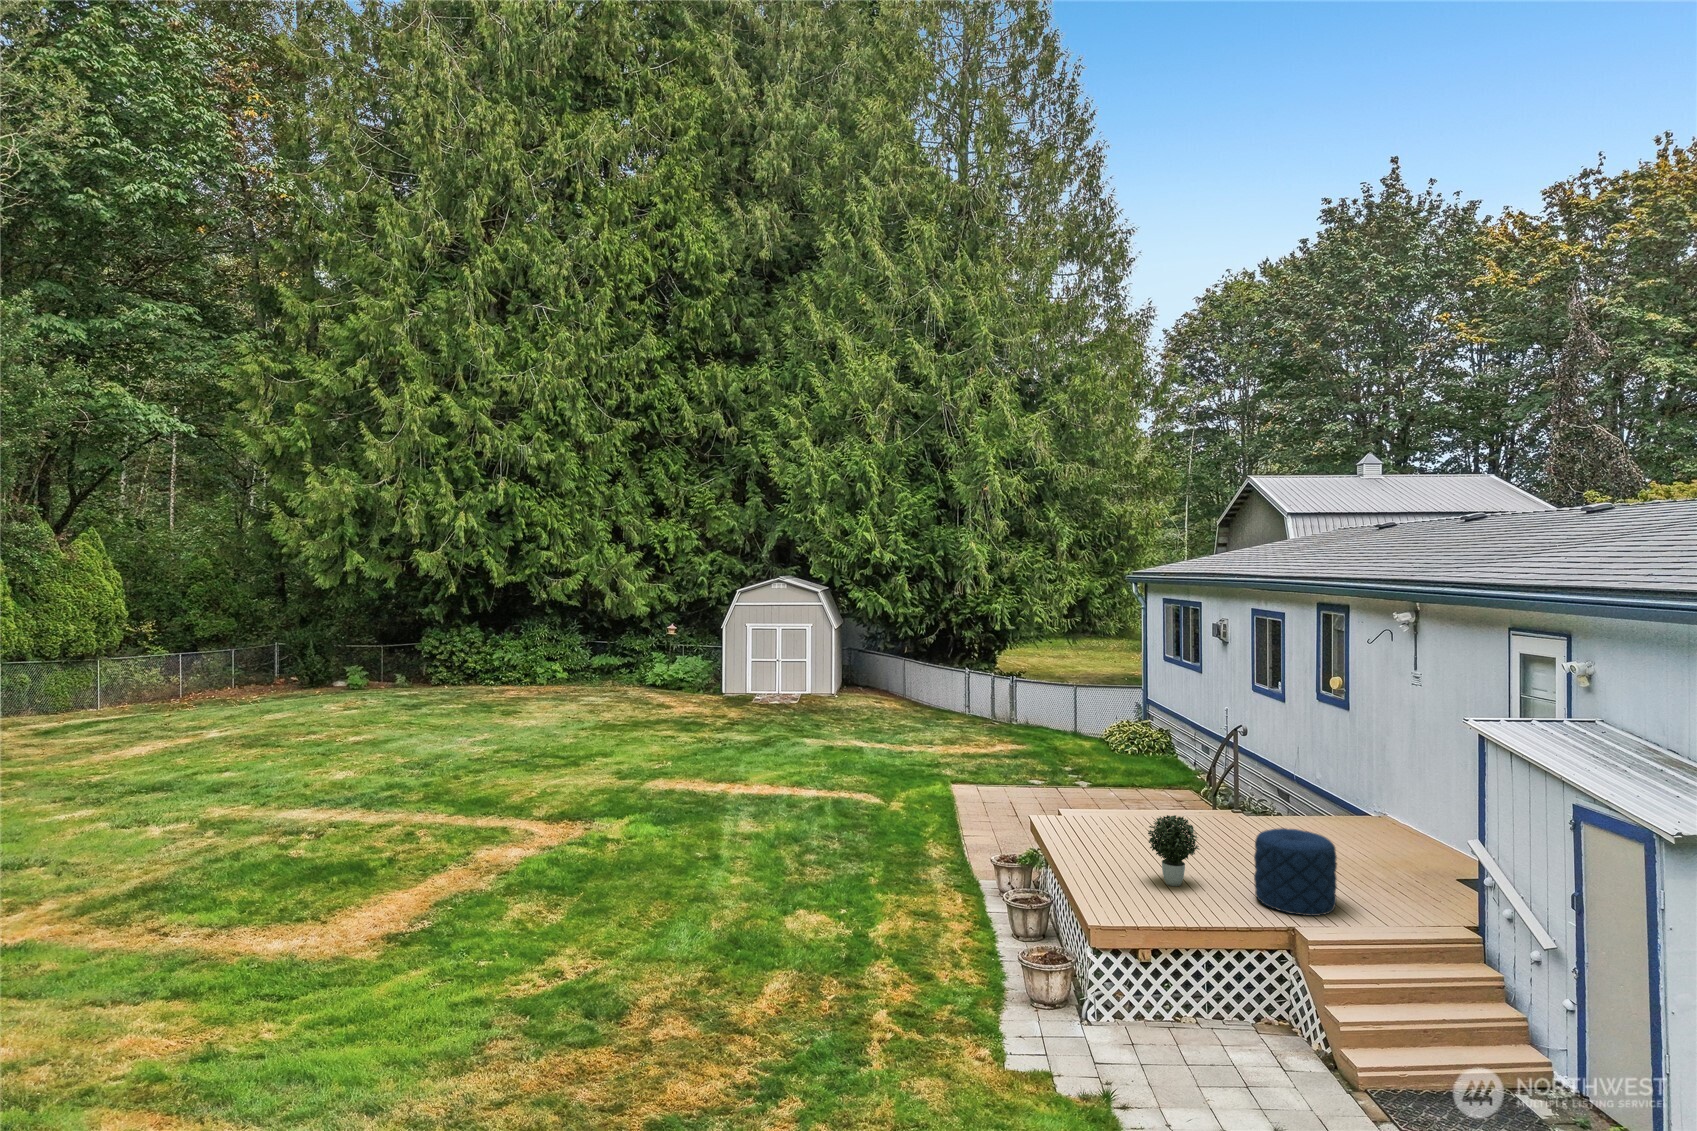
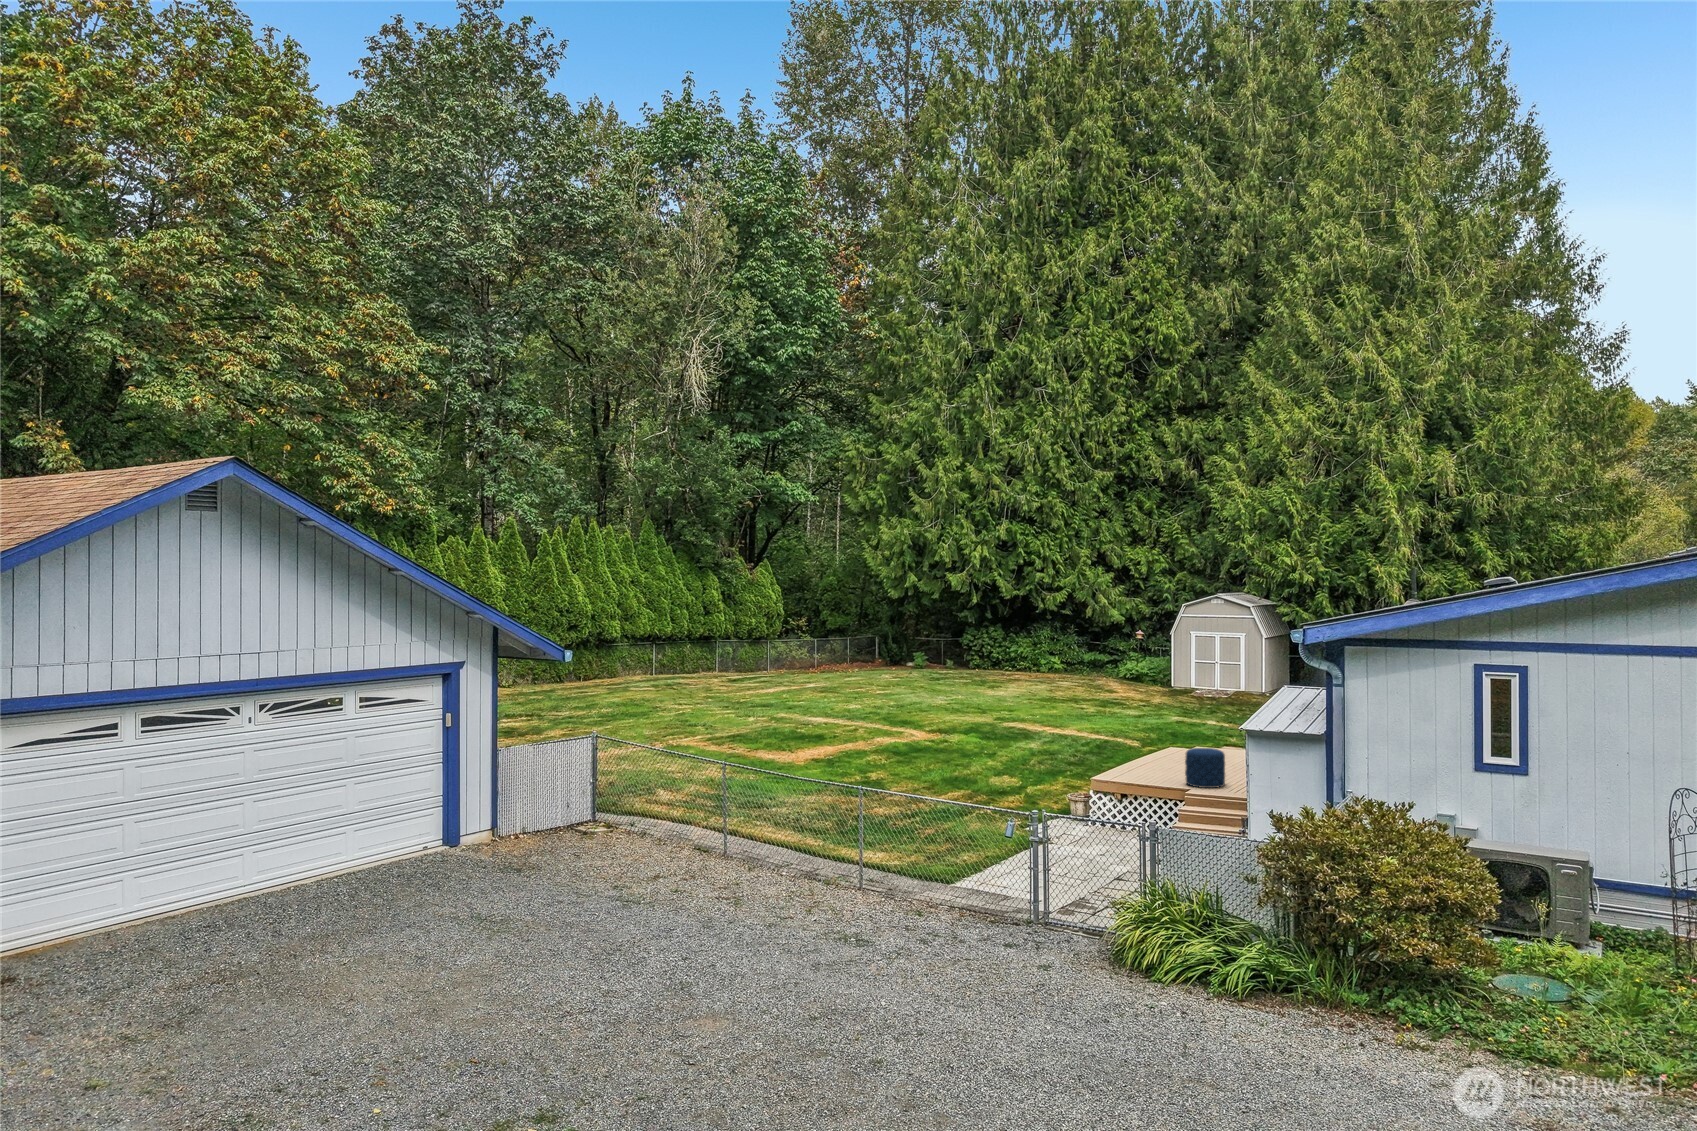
potted plant: present [1148,815,1200,886] -> none [1158,739,1185,777]

